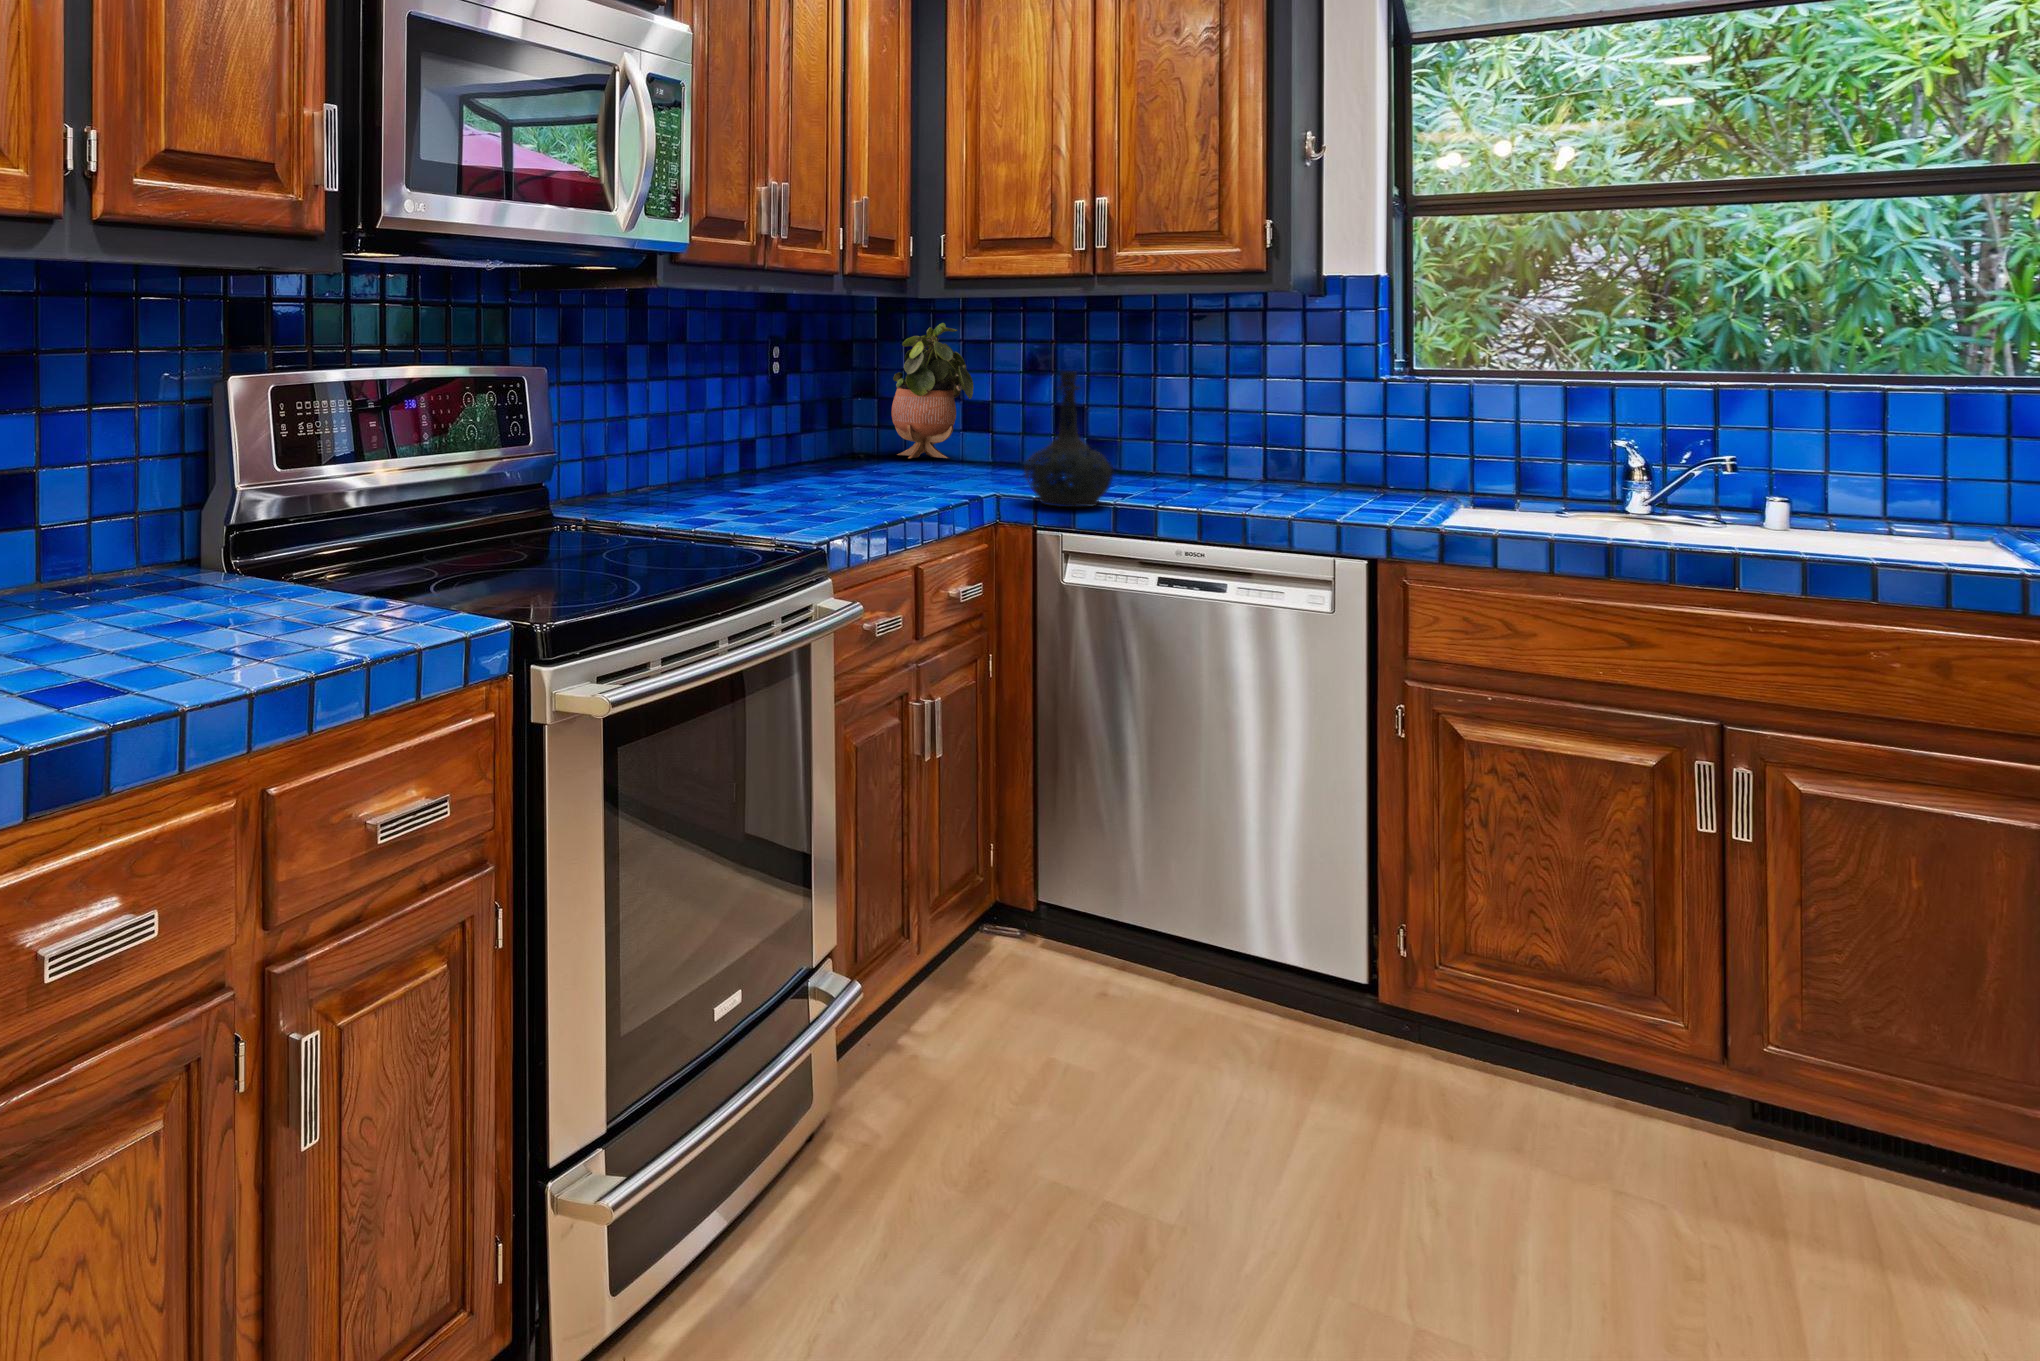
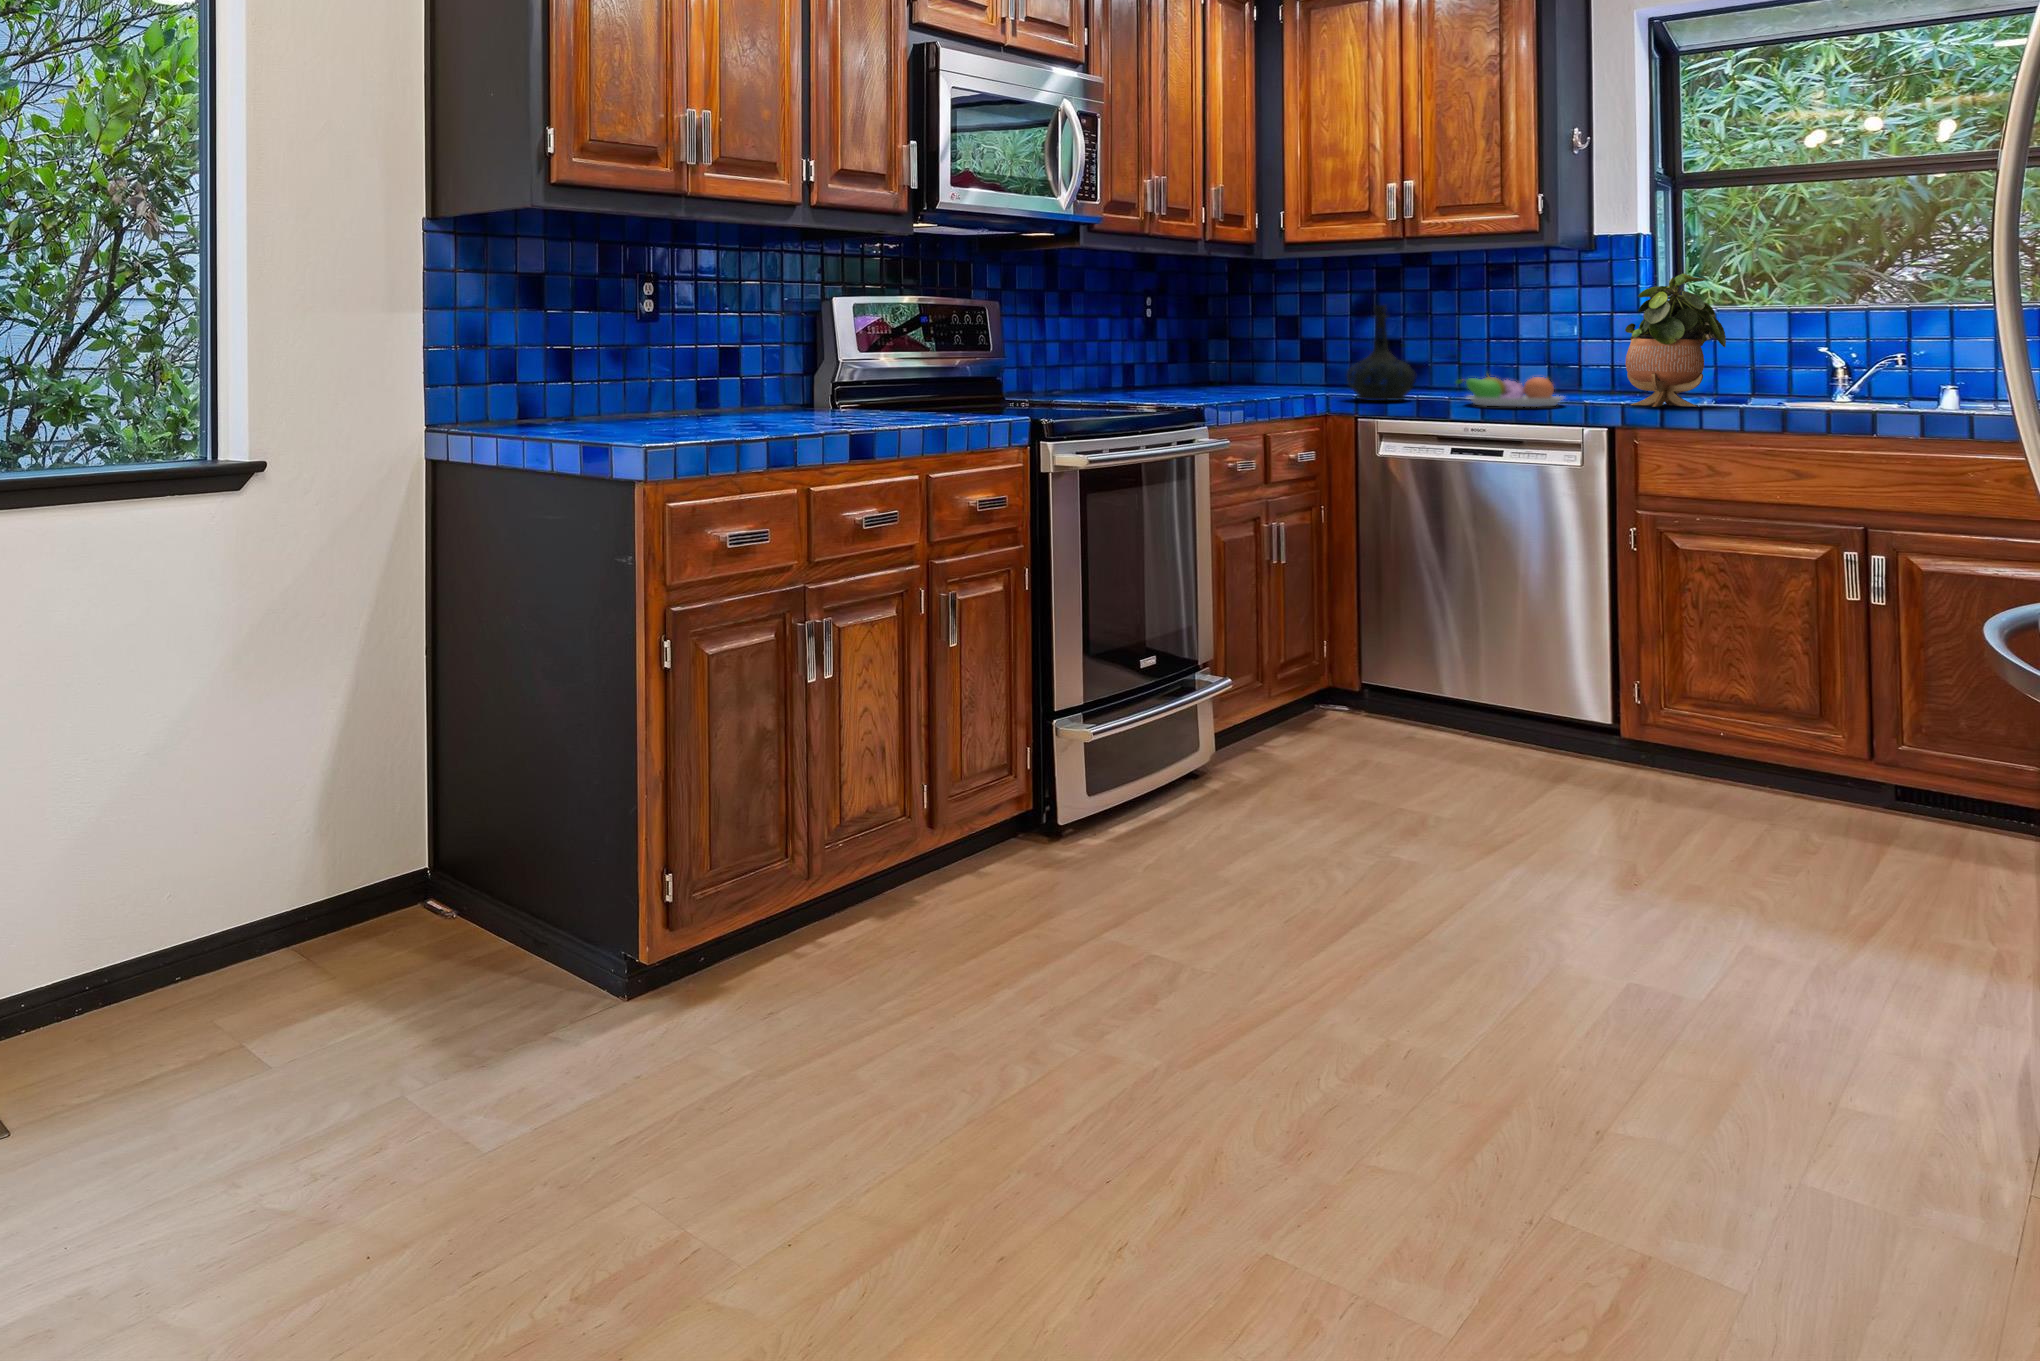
potted plant: present [891,323,974,458] -> present [1625,274,1726,407]
fruit bowl: none [1167,471,1312,528] -> present [1456,376,1563,407]

